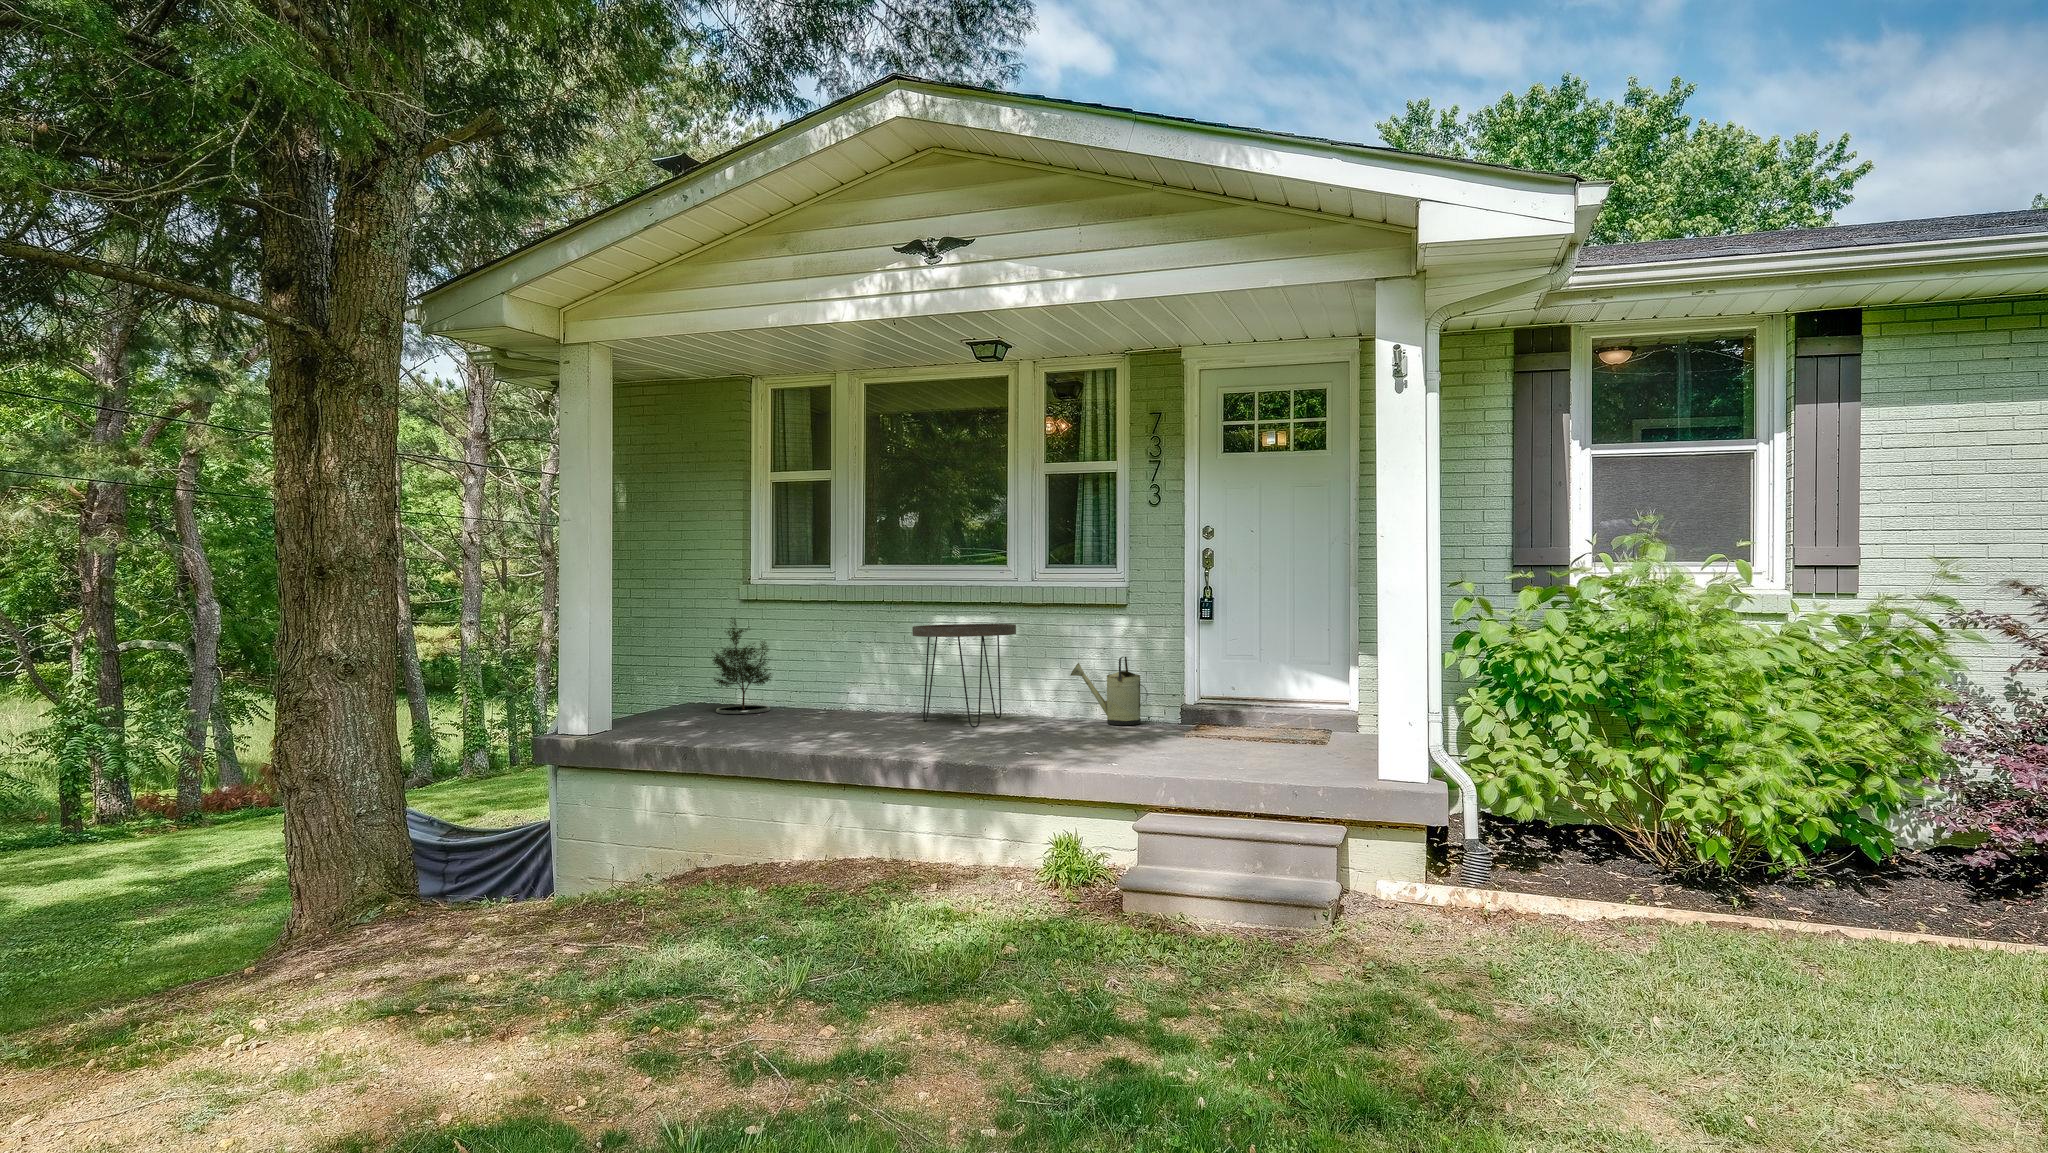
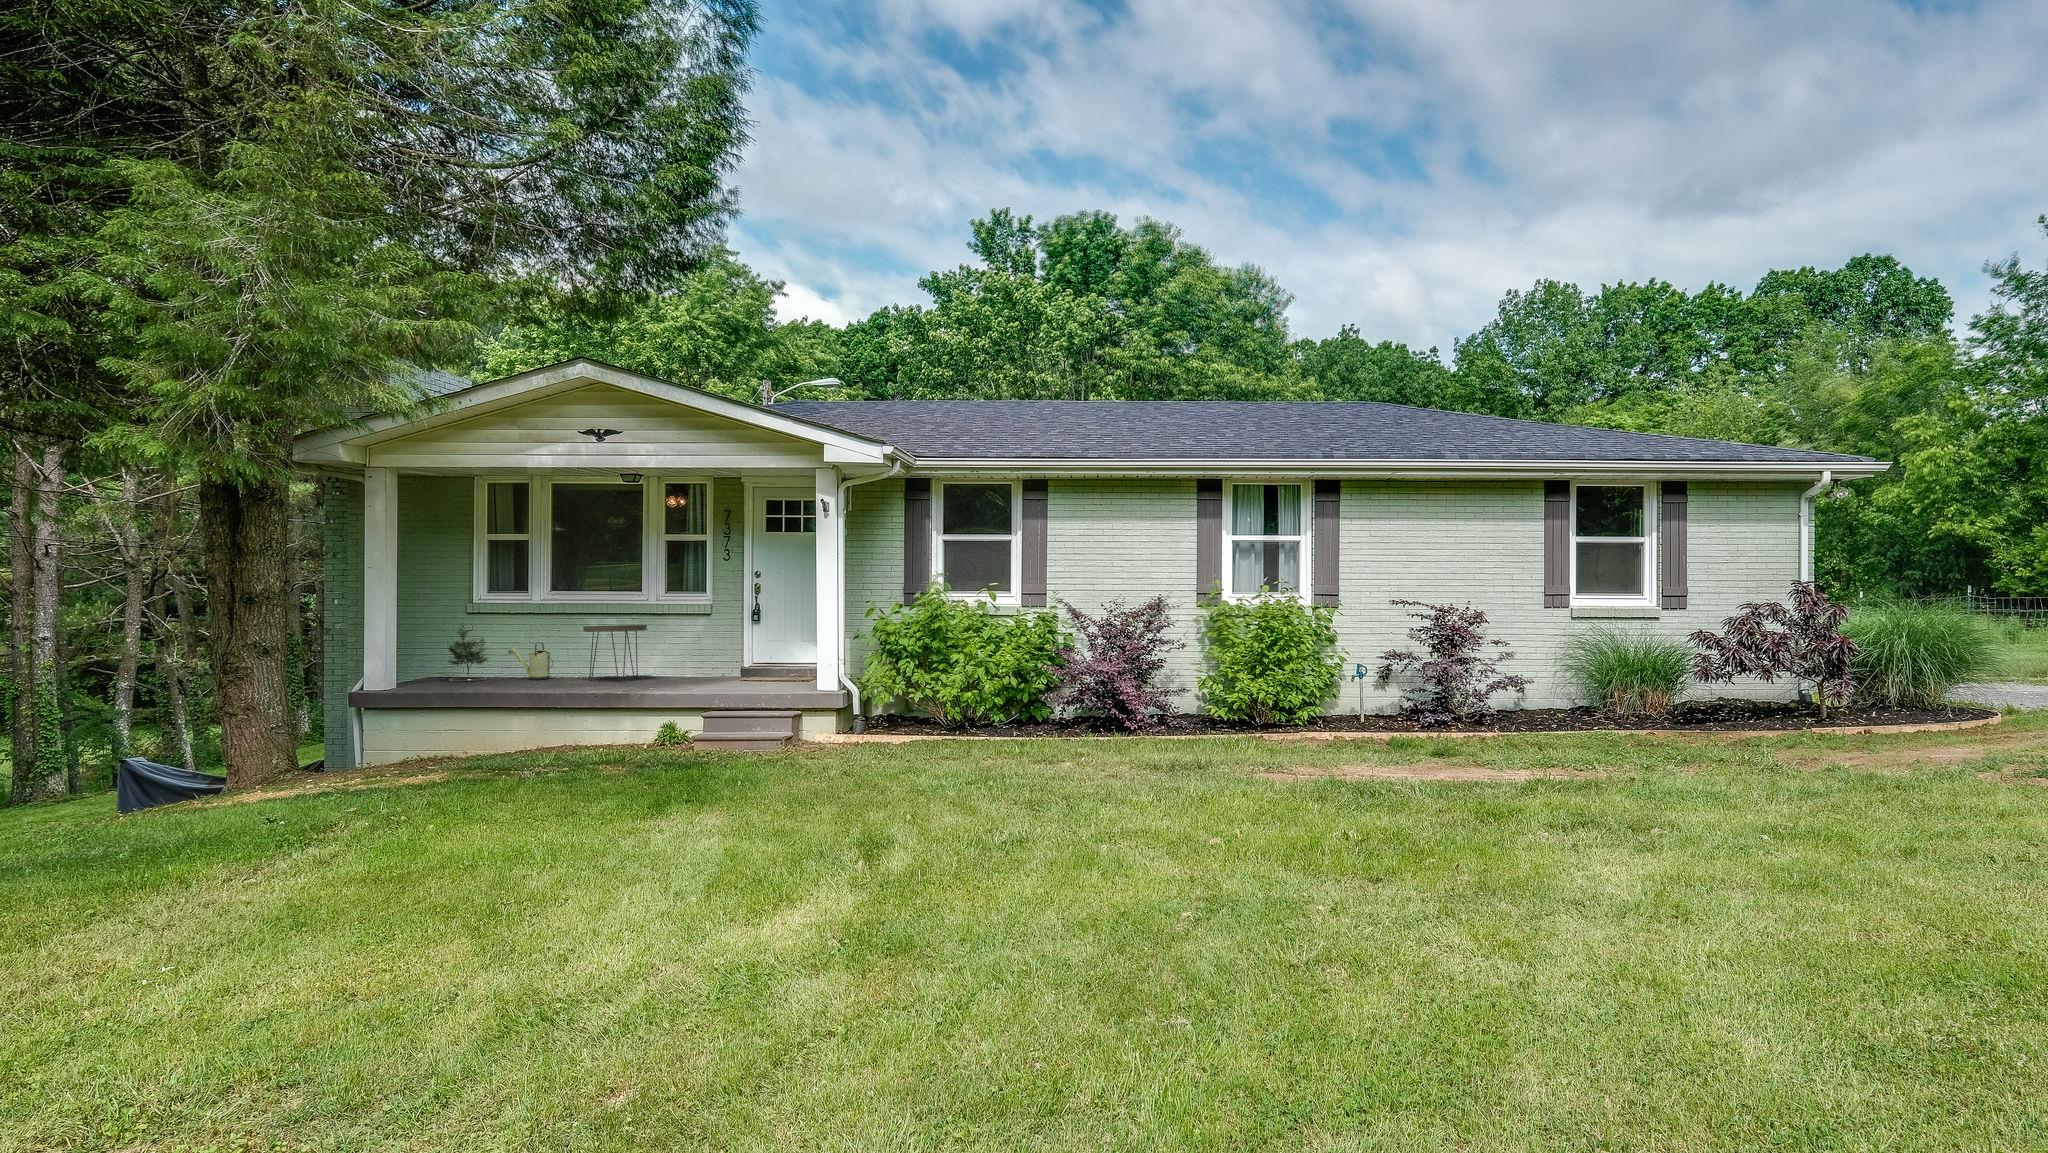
watering can: present [1071,657,1147,725] -> present [508,643,553,680]

